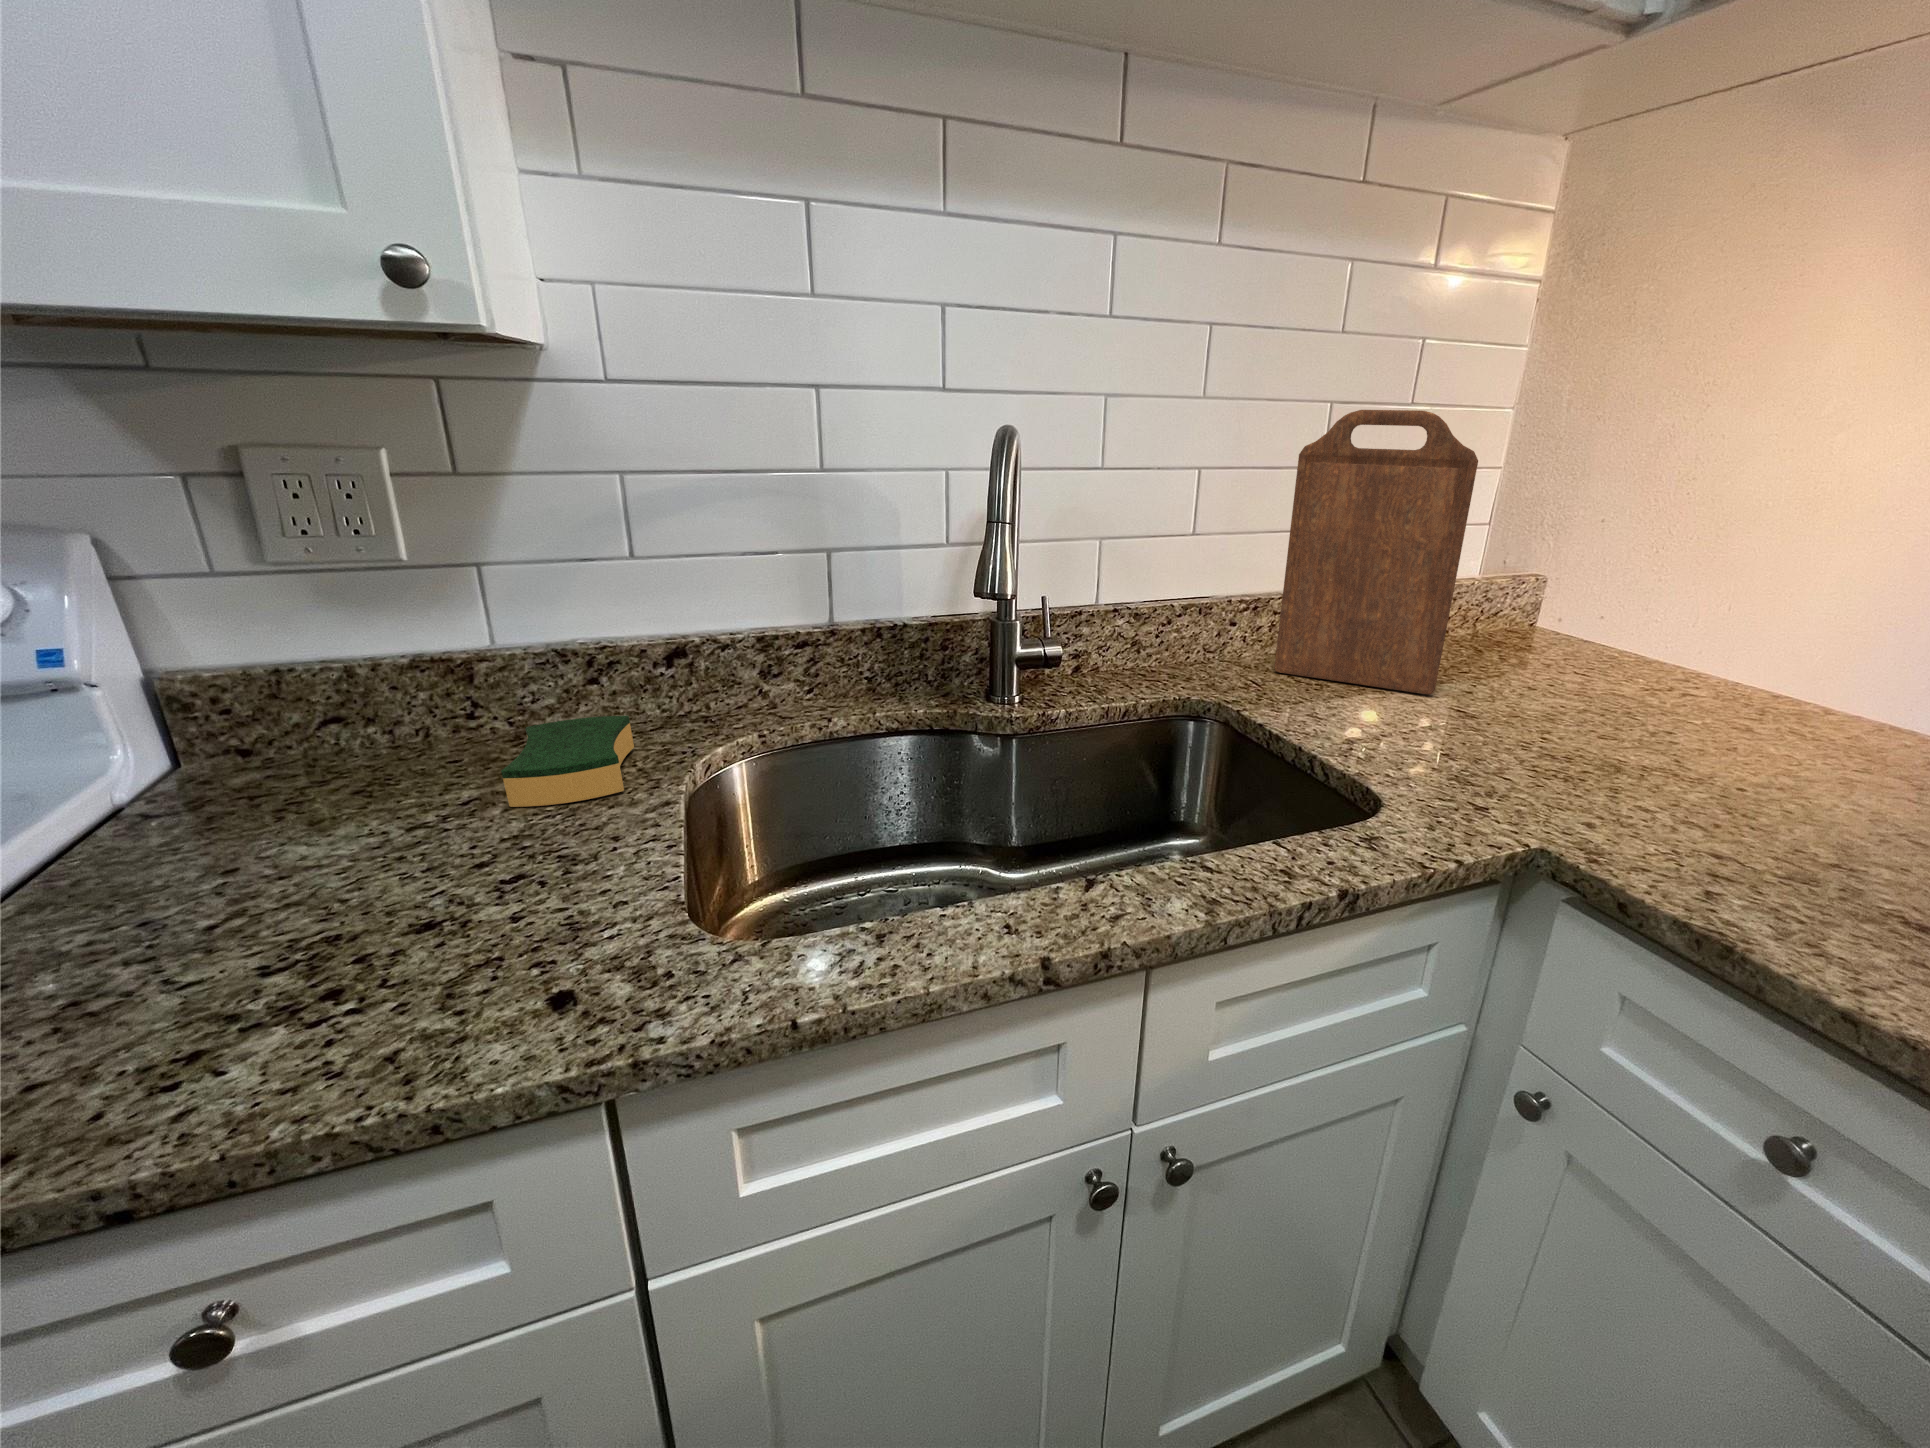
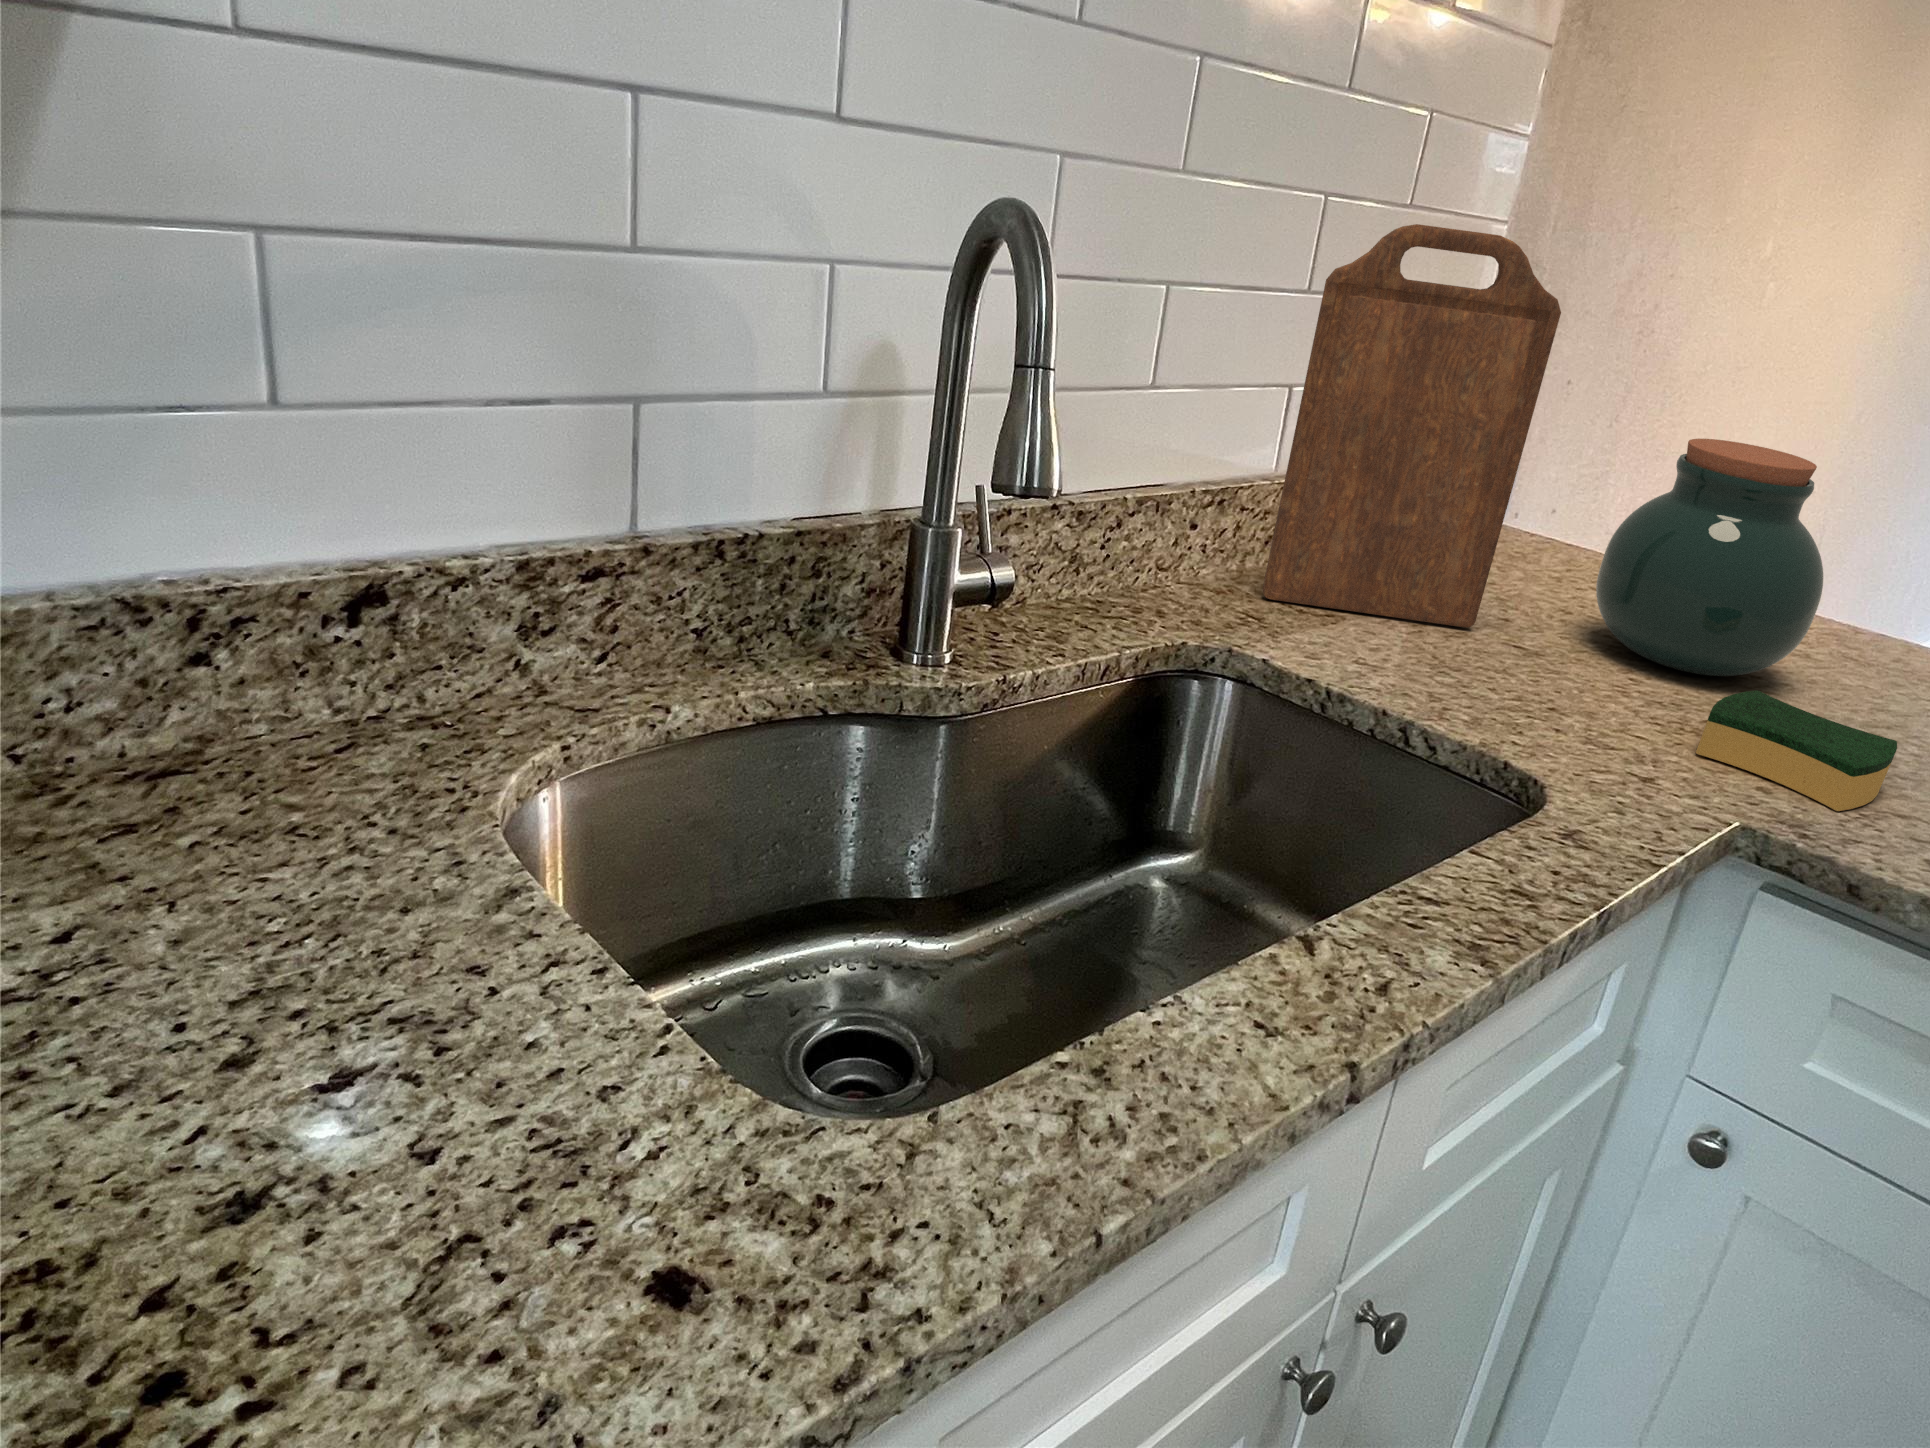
jar: none [1540,549,1739,736] -> present [1596,439,1823,676]
sponge: present [501,715,634,807] -> present [1696,690,1897,811]

